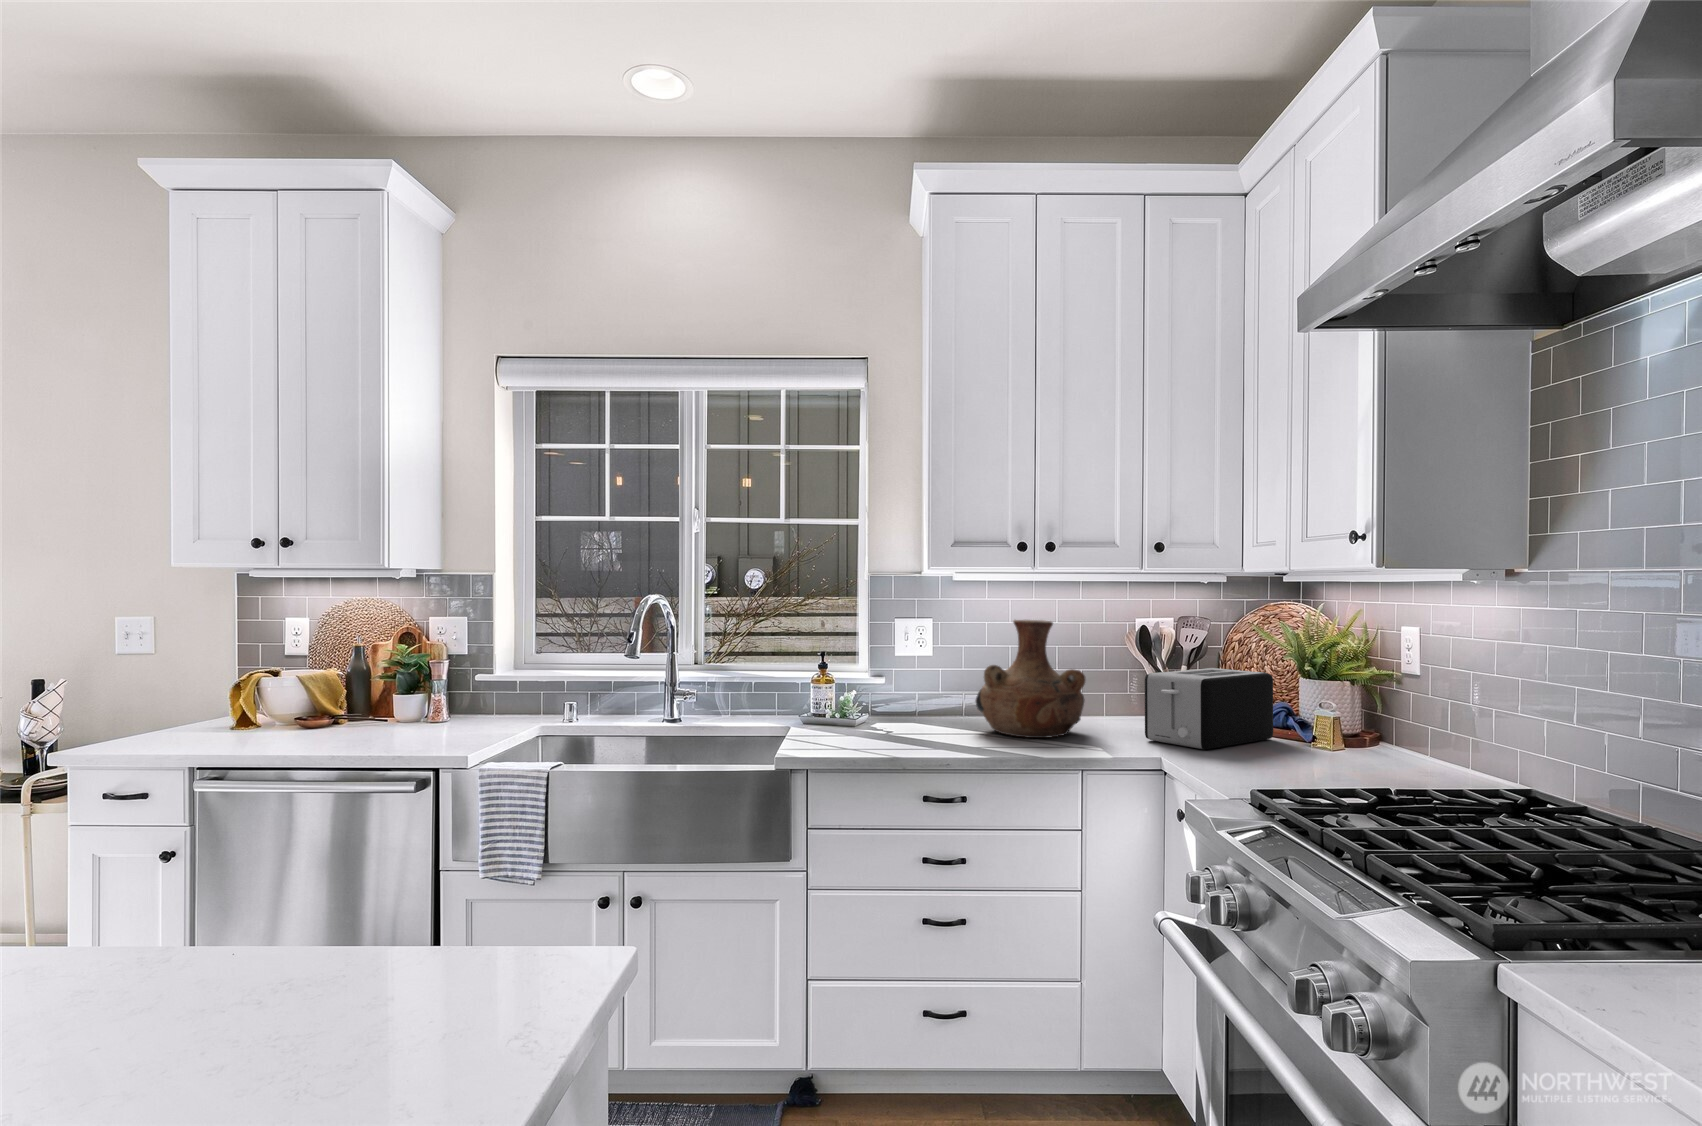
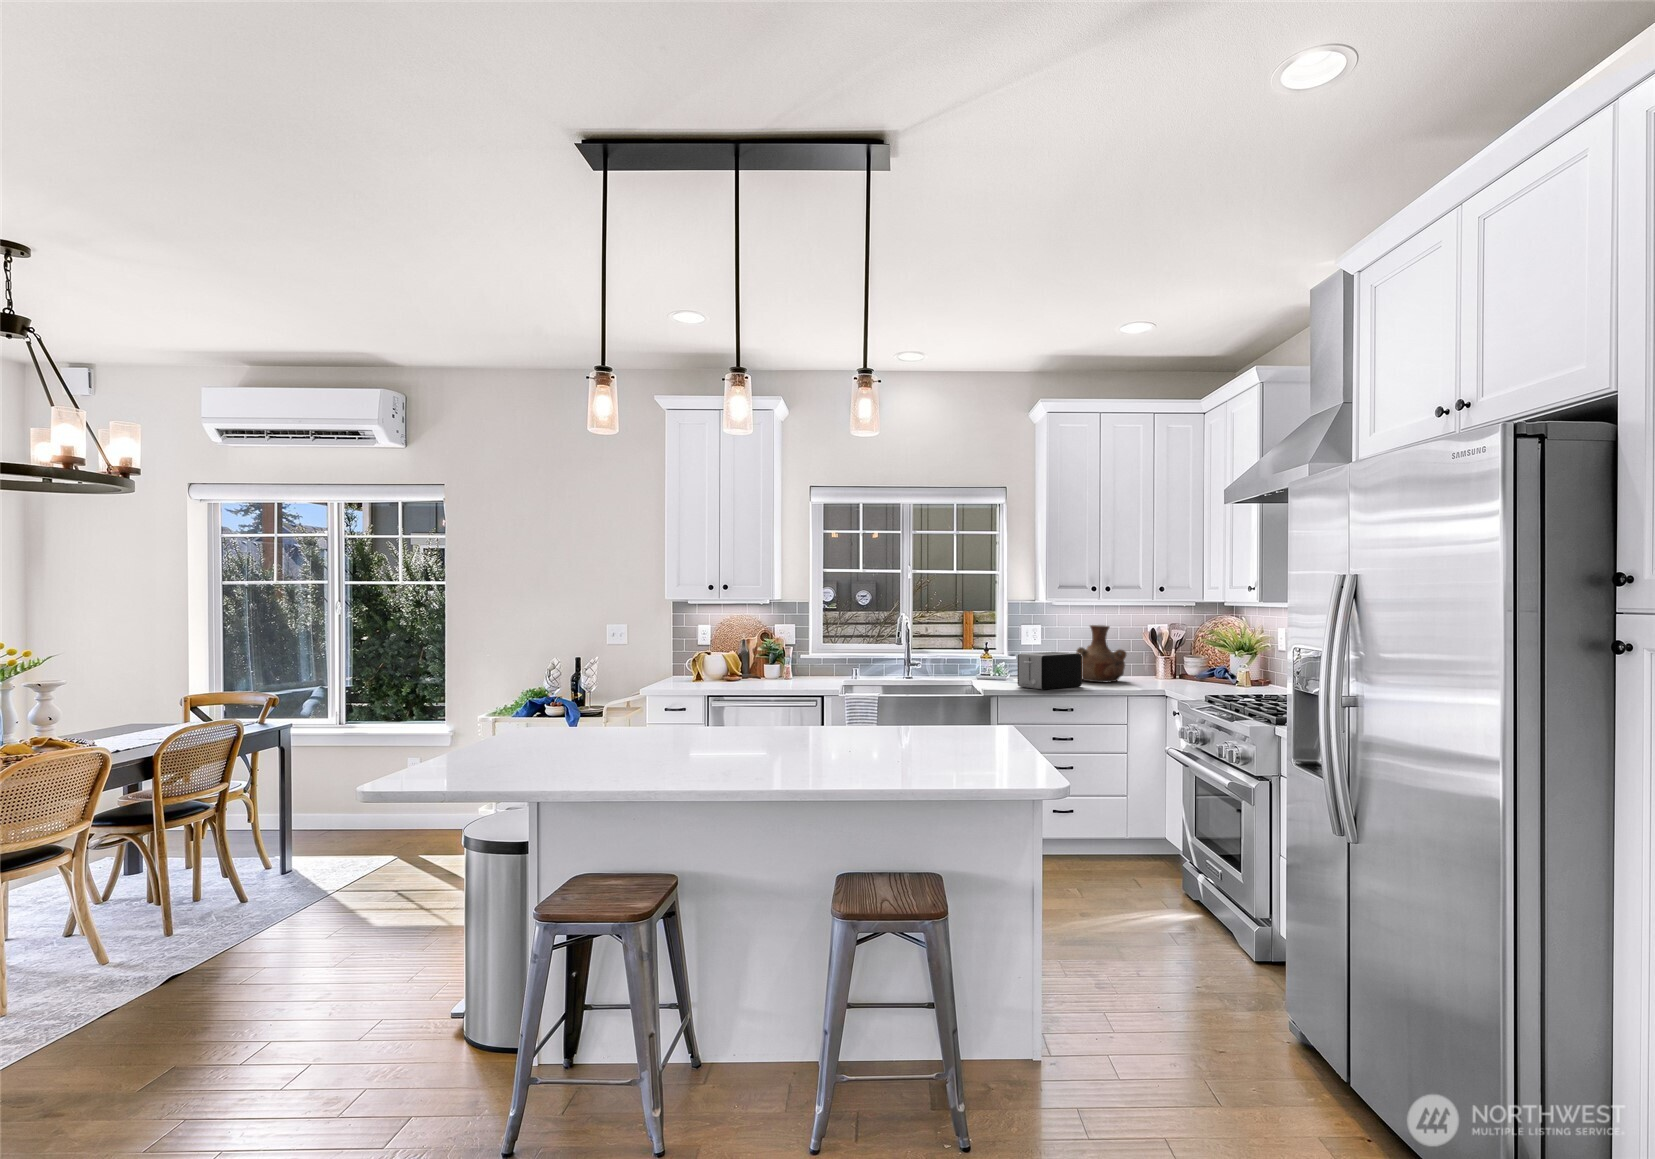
toaster: present [1145,668,1273,749] -> present [1017,652,1082,690]

